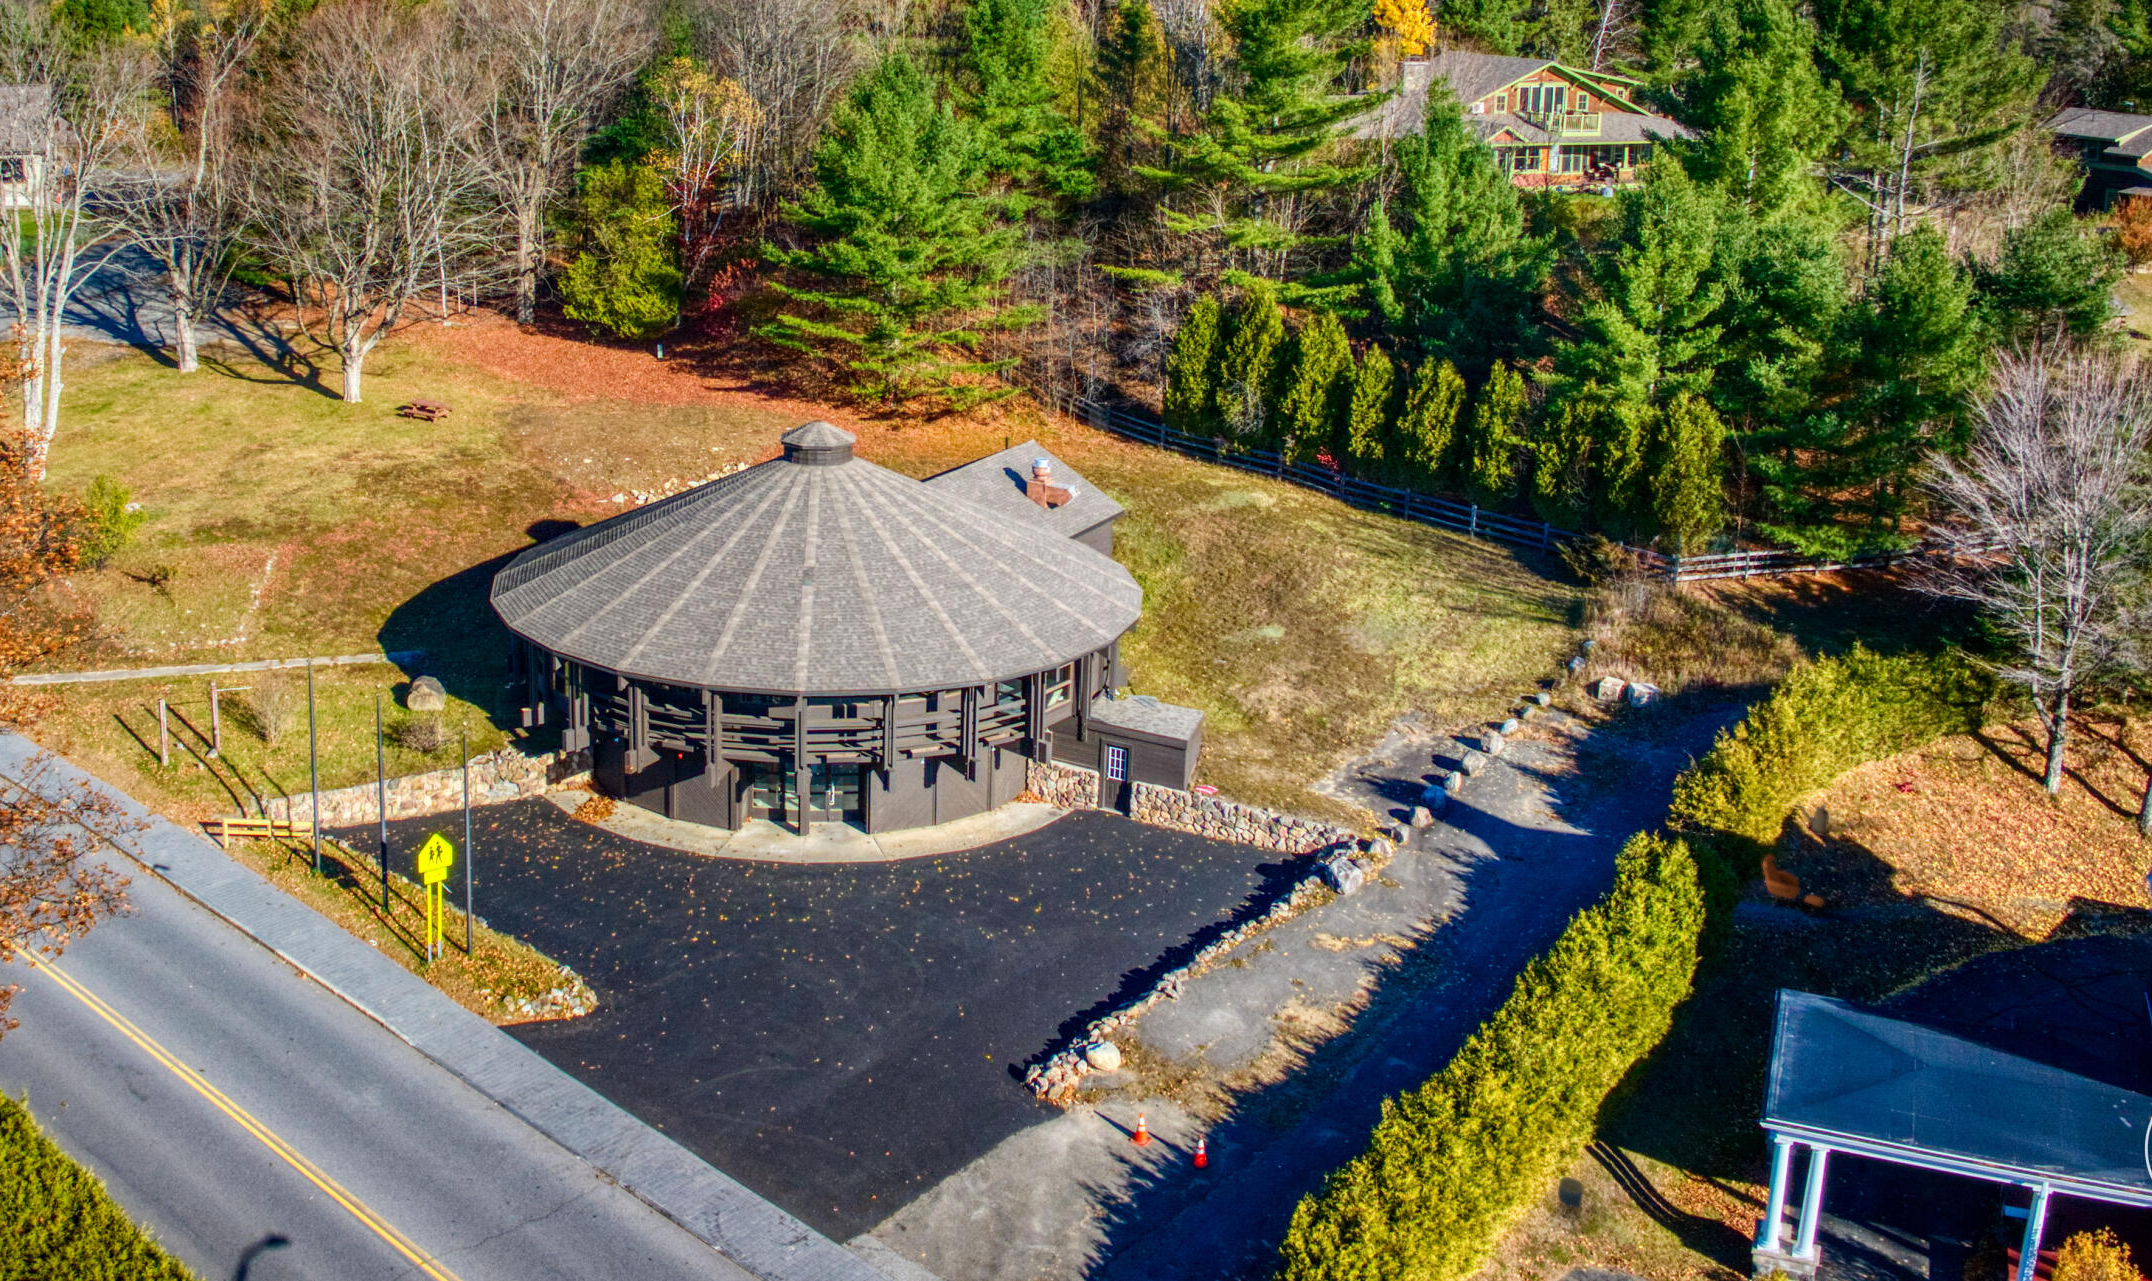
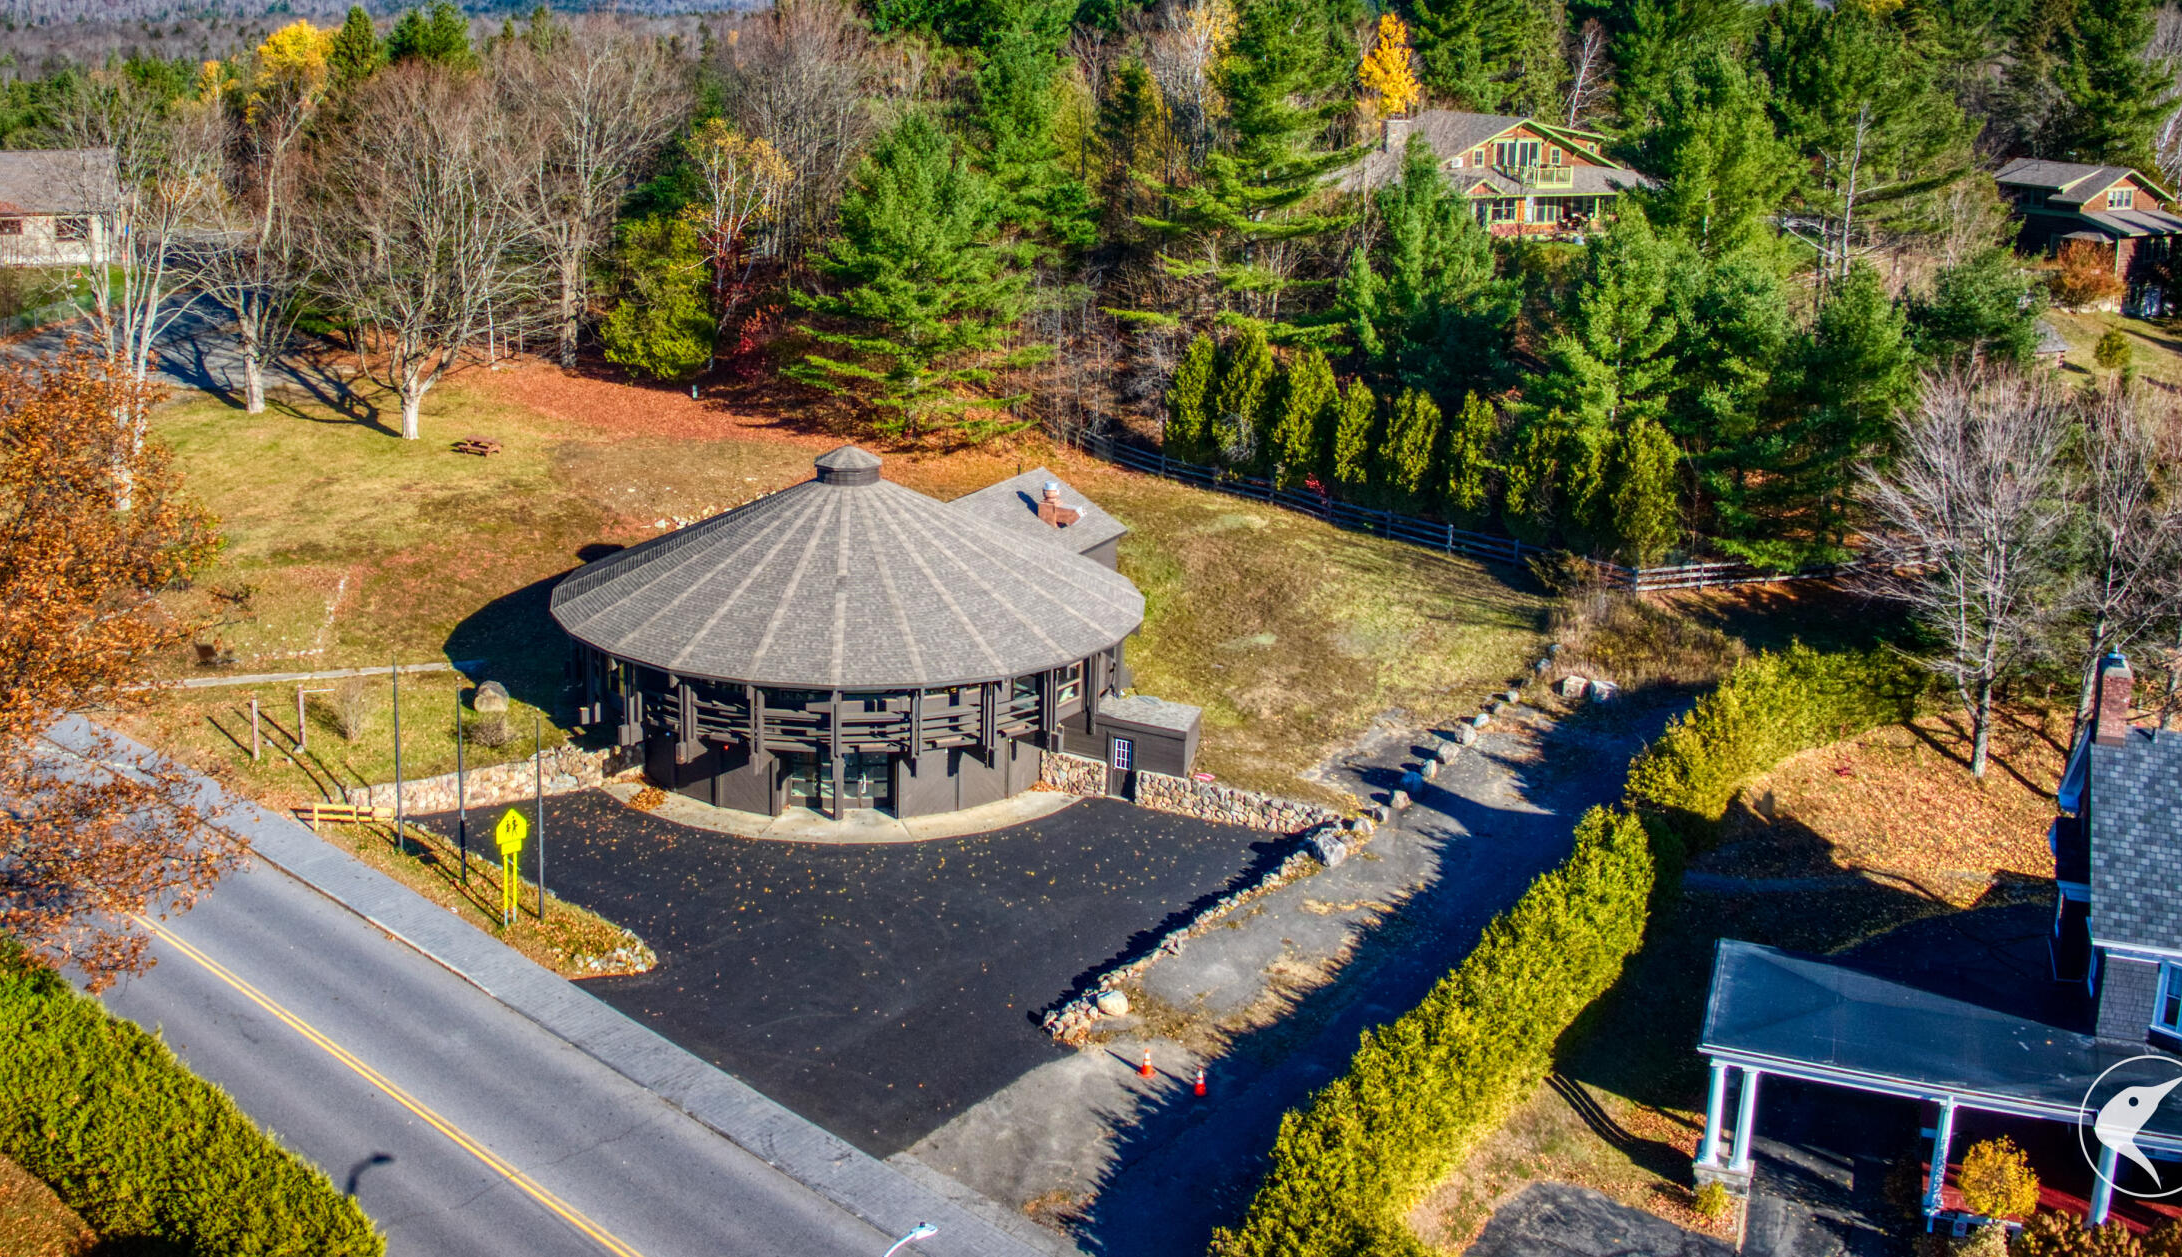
lounge chair: present [1763,855,1824,916] -> present [193,639,233,663]
planter: present [1558,1177,1584,1216] -> none [1519,1101,1542,1137]

